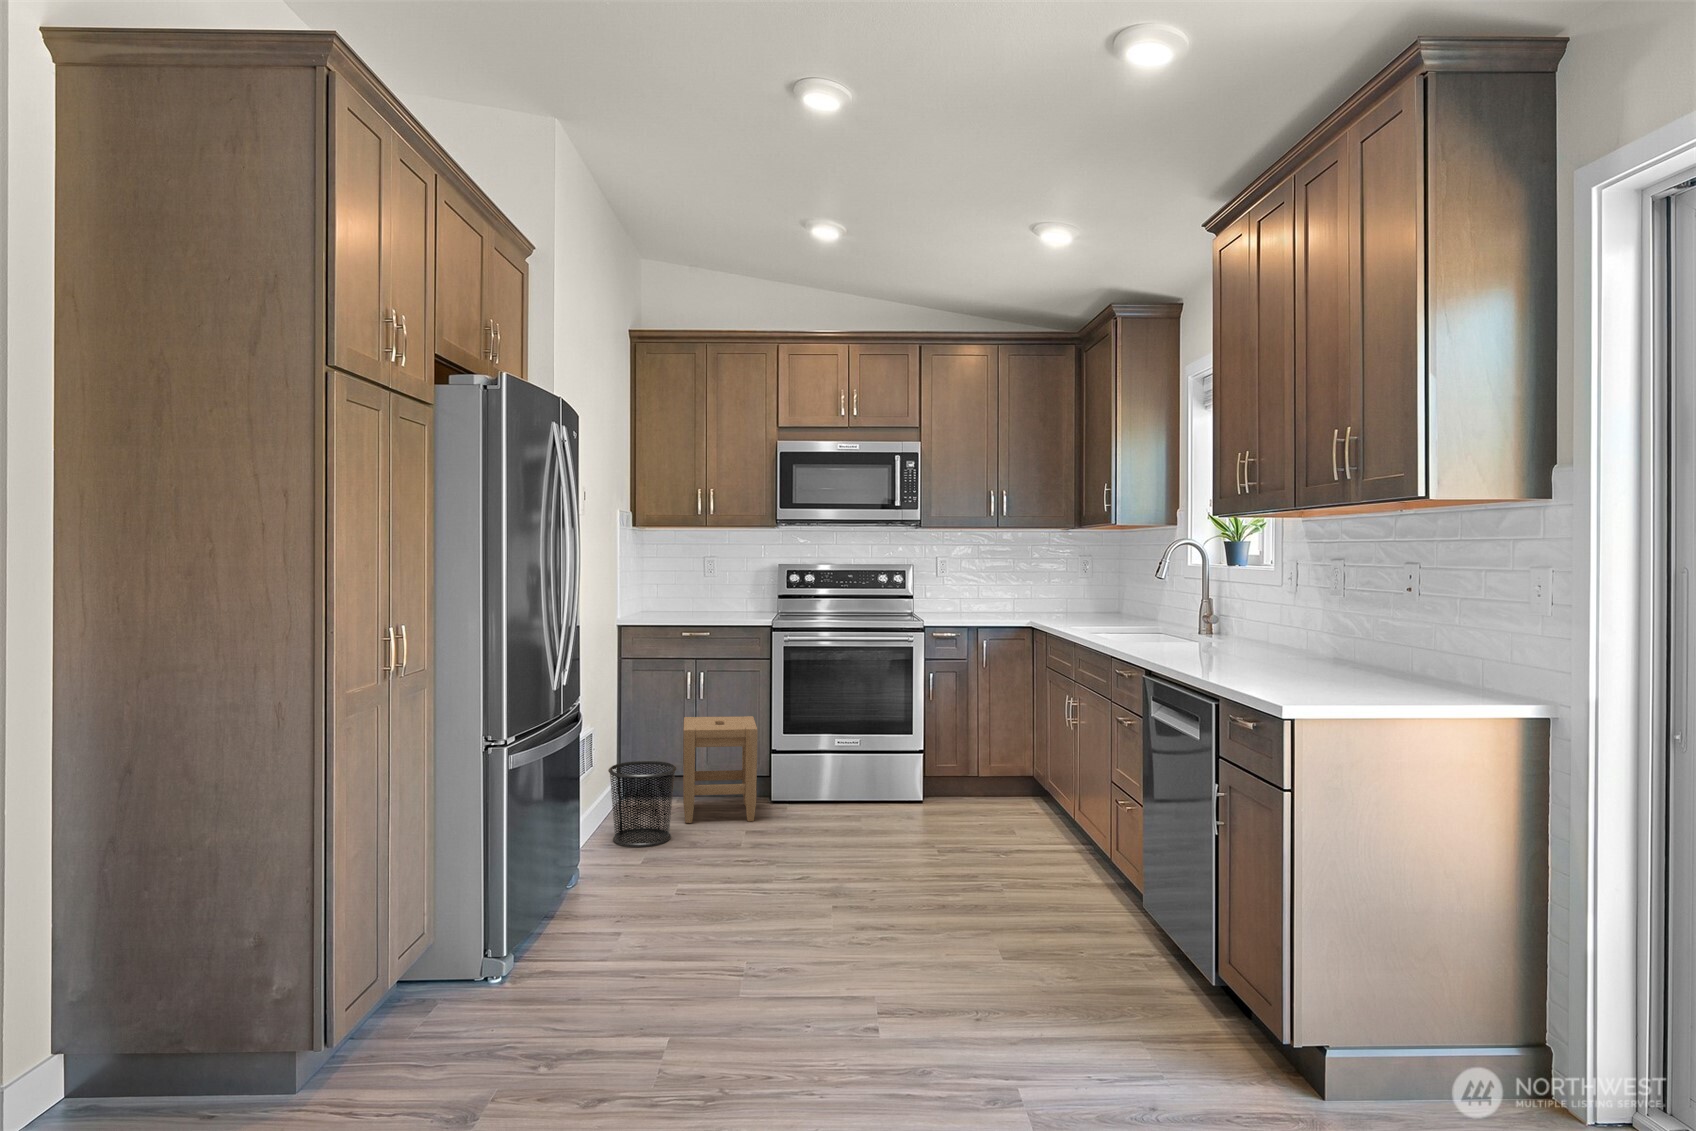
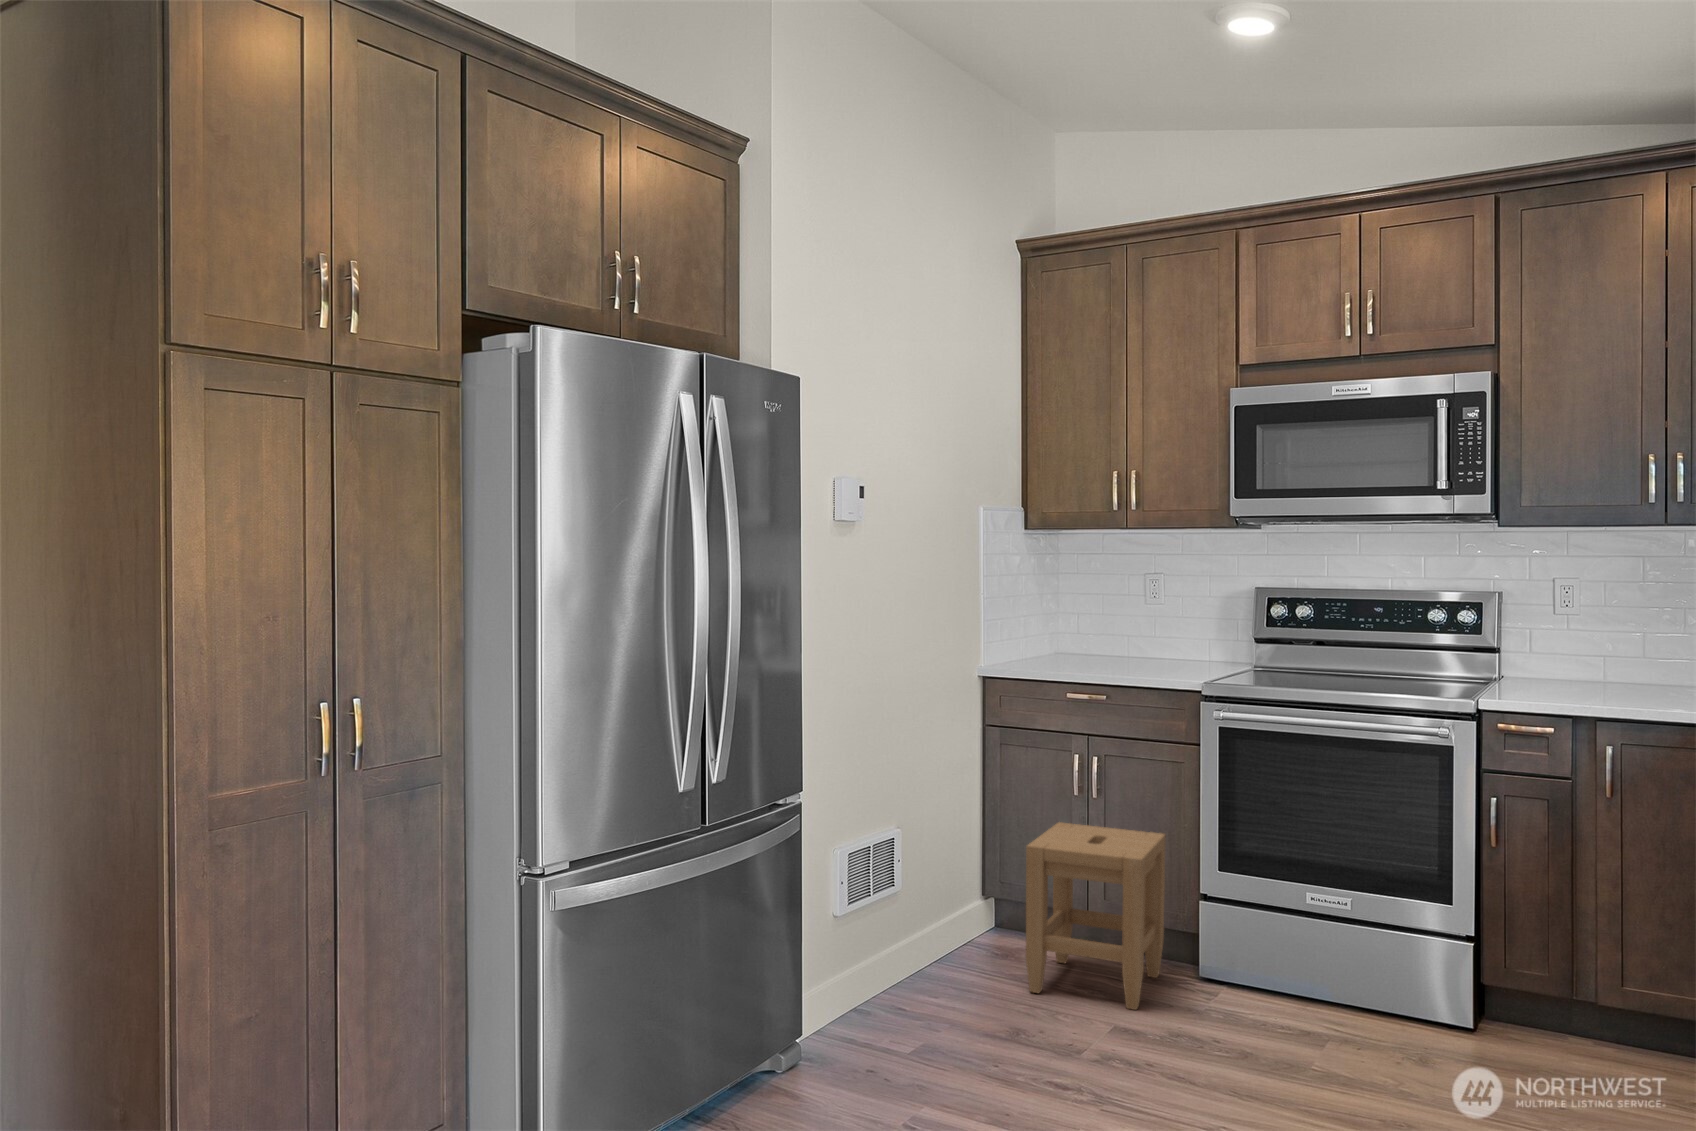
waste bin: present [608,761,676,847] -> none [894,885,997,1024]

